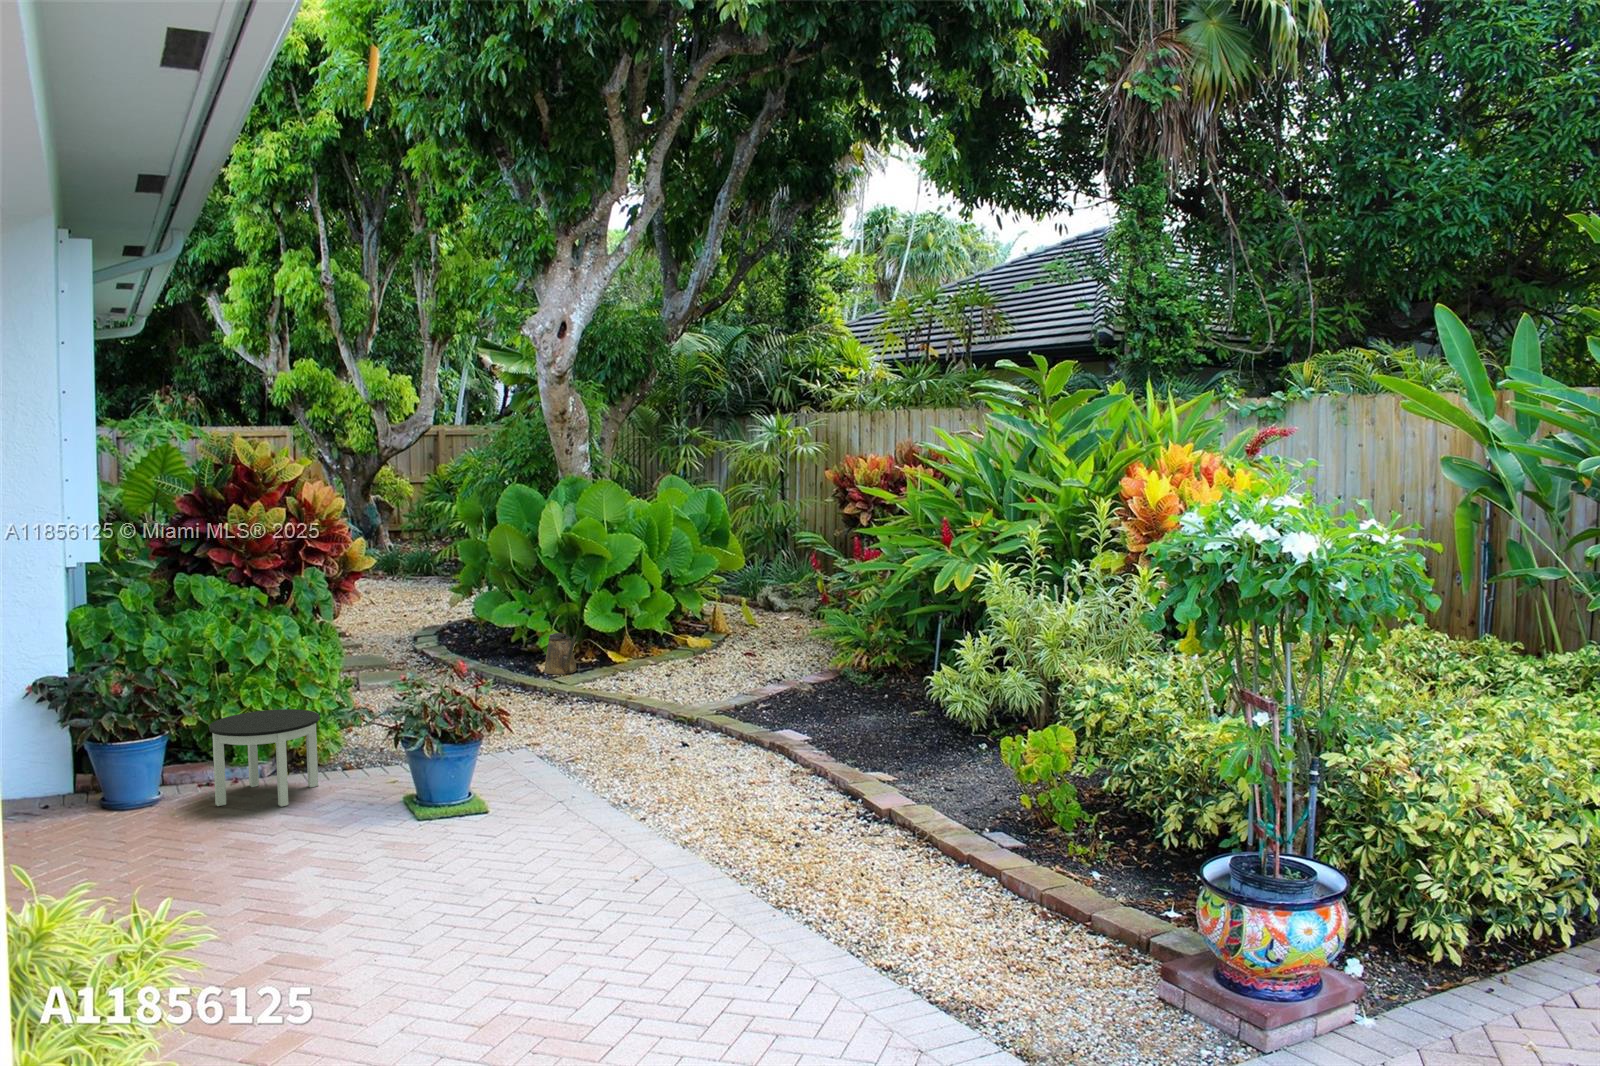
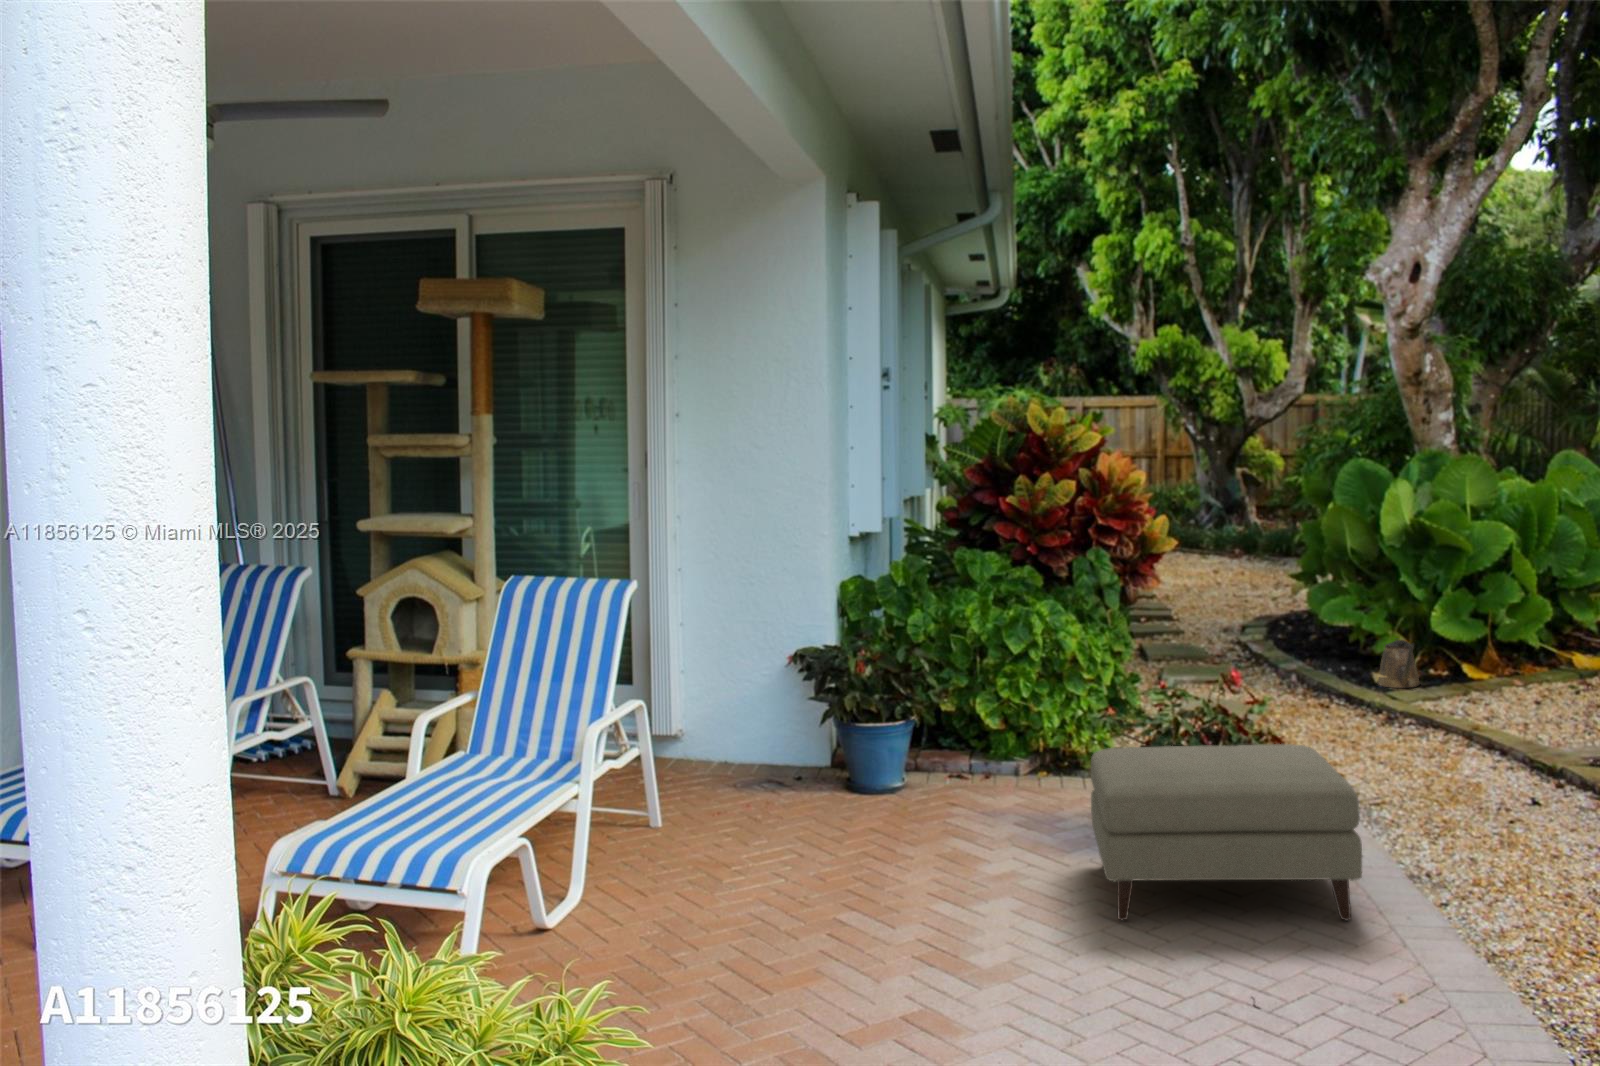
round table: present [209,709,320,806] -> none [991,700,1089,795]
ottoman: none [355,721,619,912] -> present [1091,744,1362,921]

